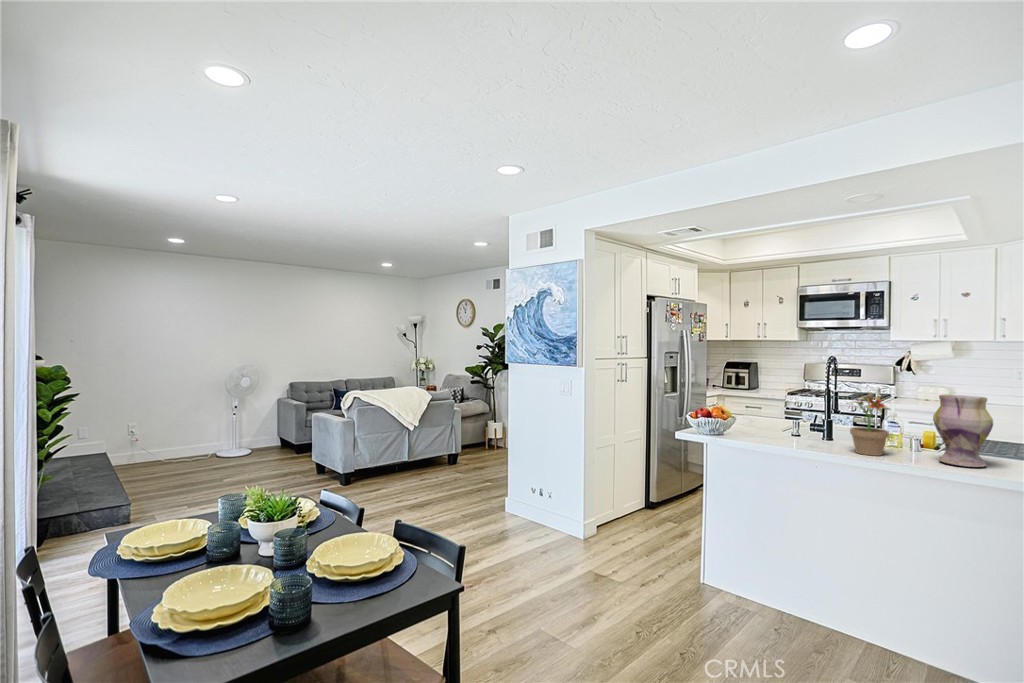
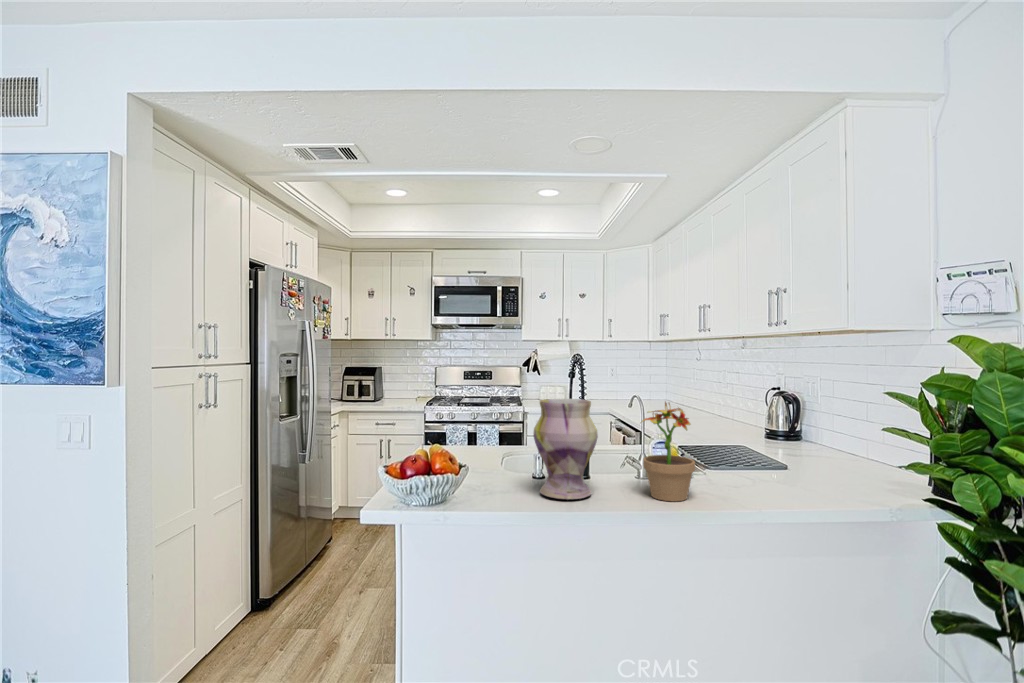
vase: present [933,395,993,467] -> present [533,399,598,499]

